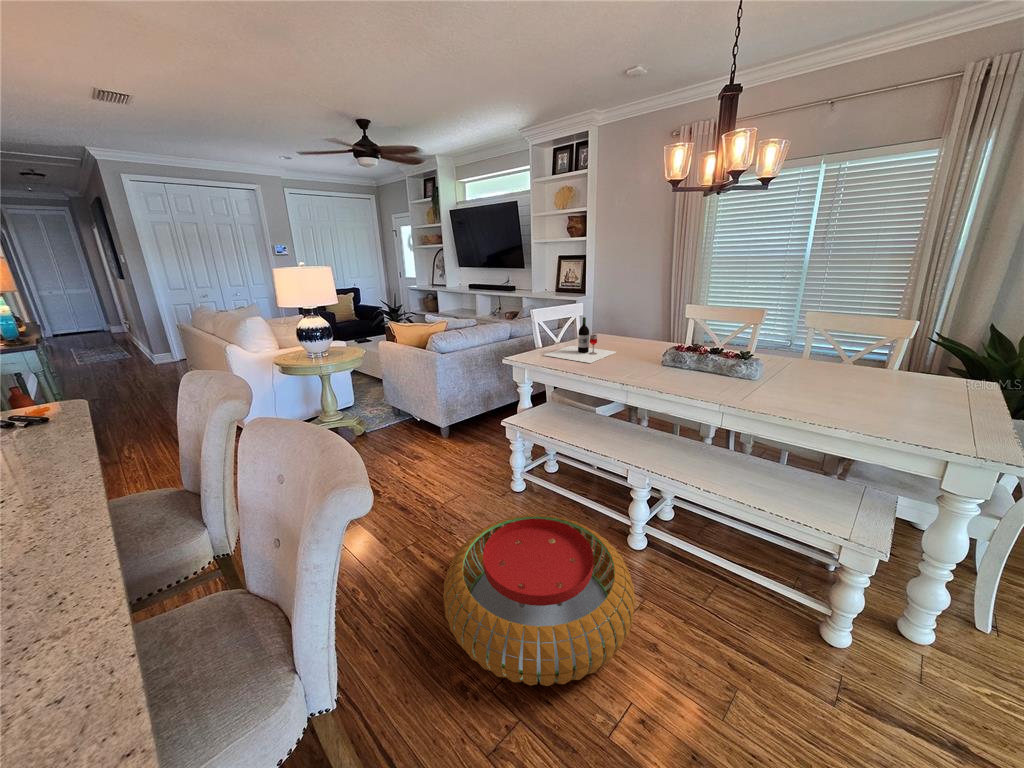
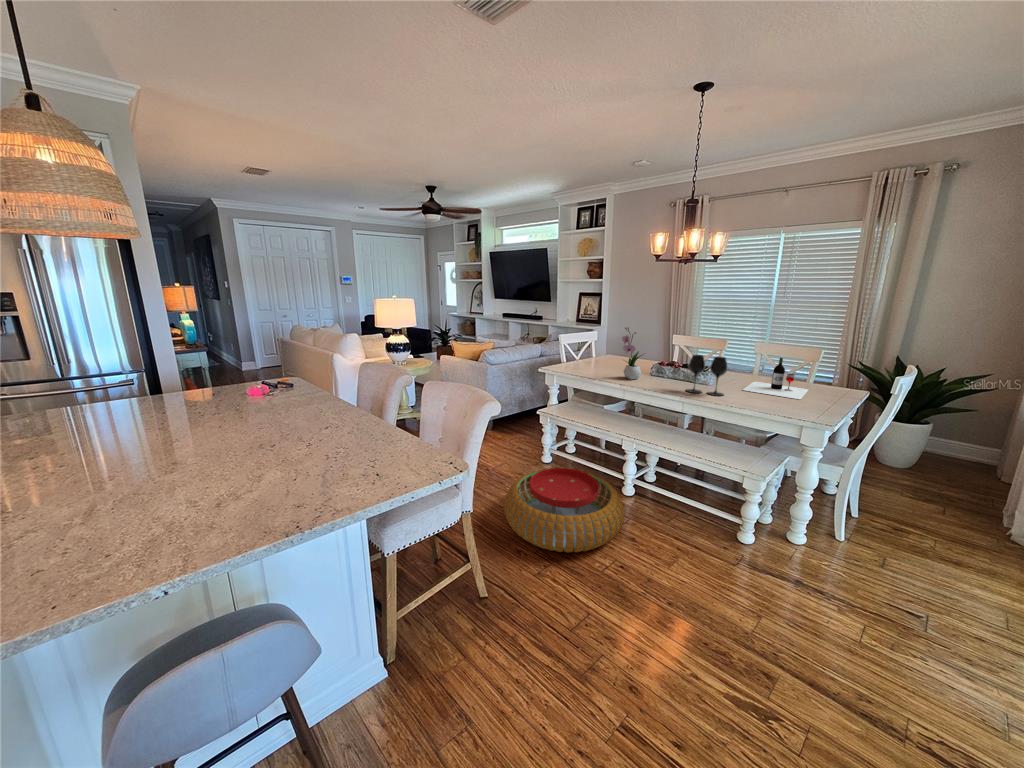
flower arrangement: none [620,296,657,375] -> present [622,327,642,380]
wine bottle: present [544,317,616,363] -> present [743,358,808,399]
wine glass: none [723,337,794,403] -> present [686,355,727,396]

